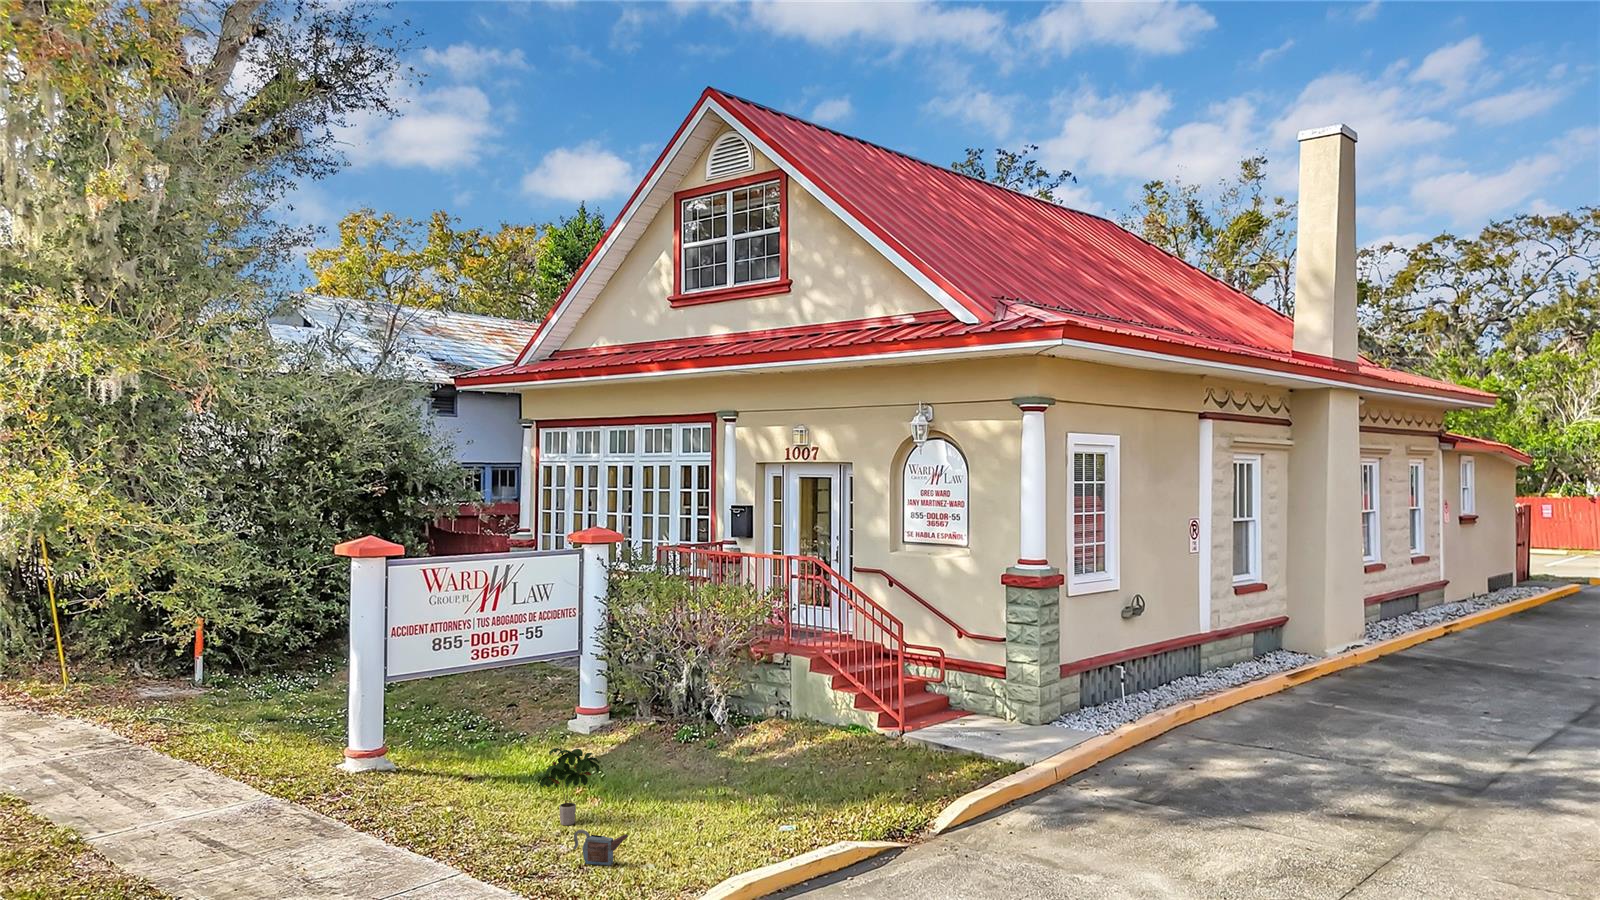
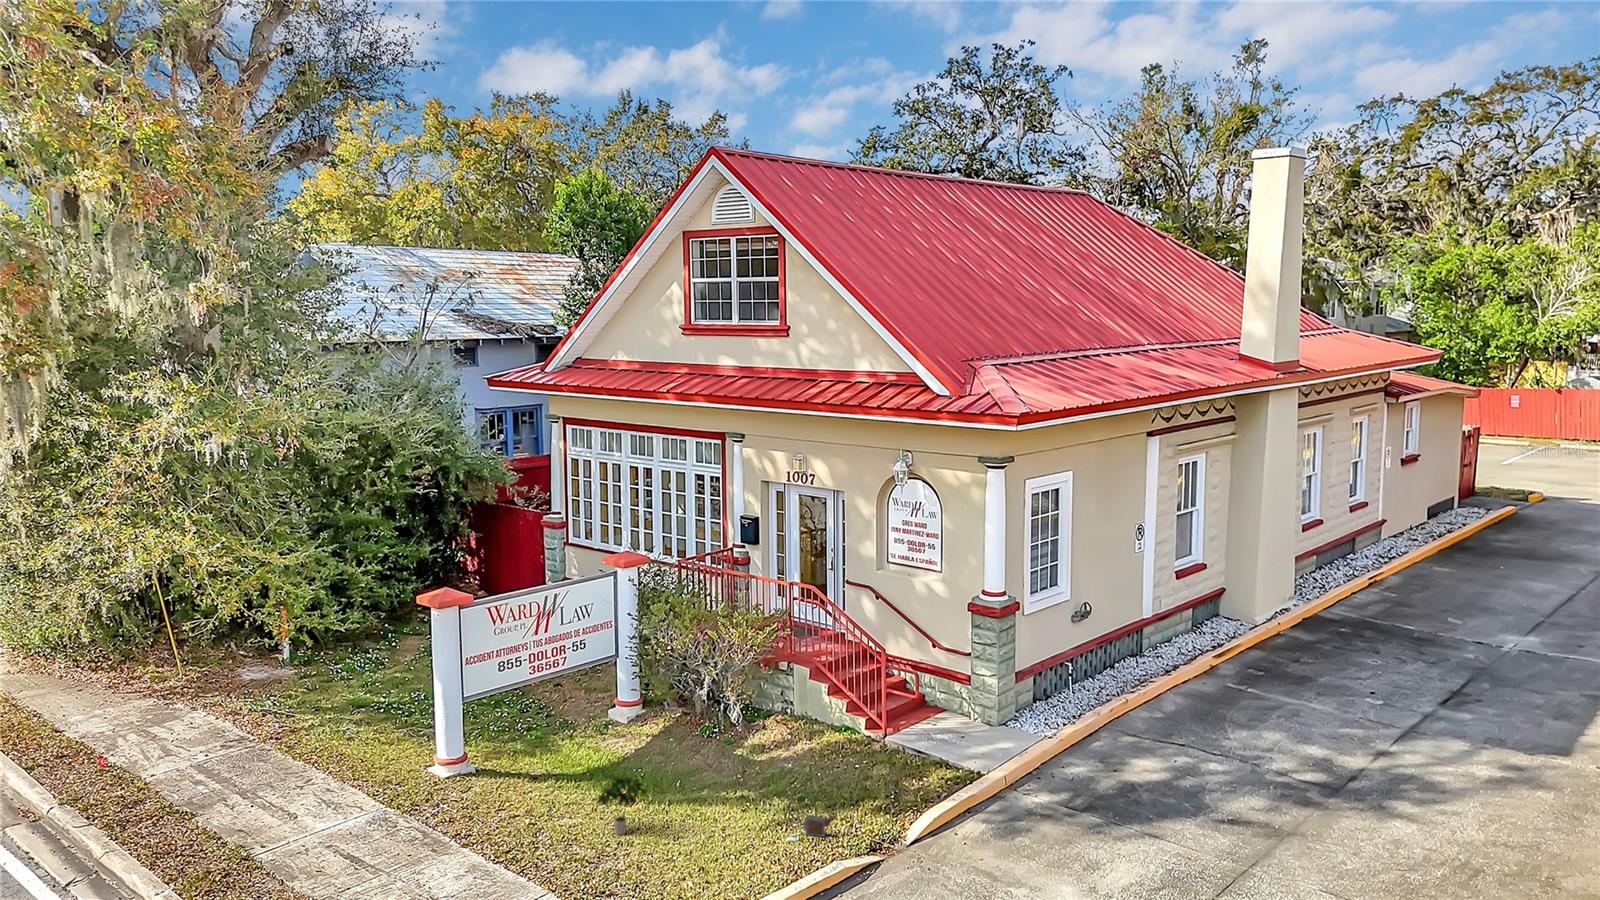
watering can: present [573,830,628,865] -> present [797,812,836,836]

